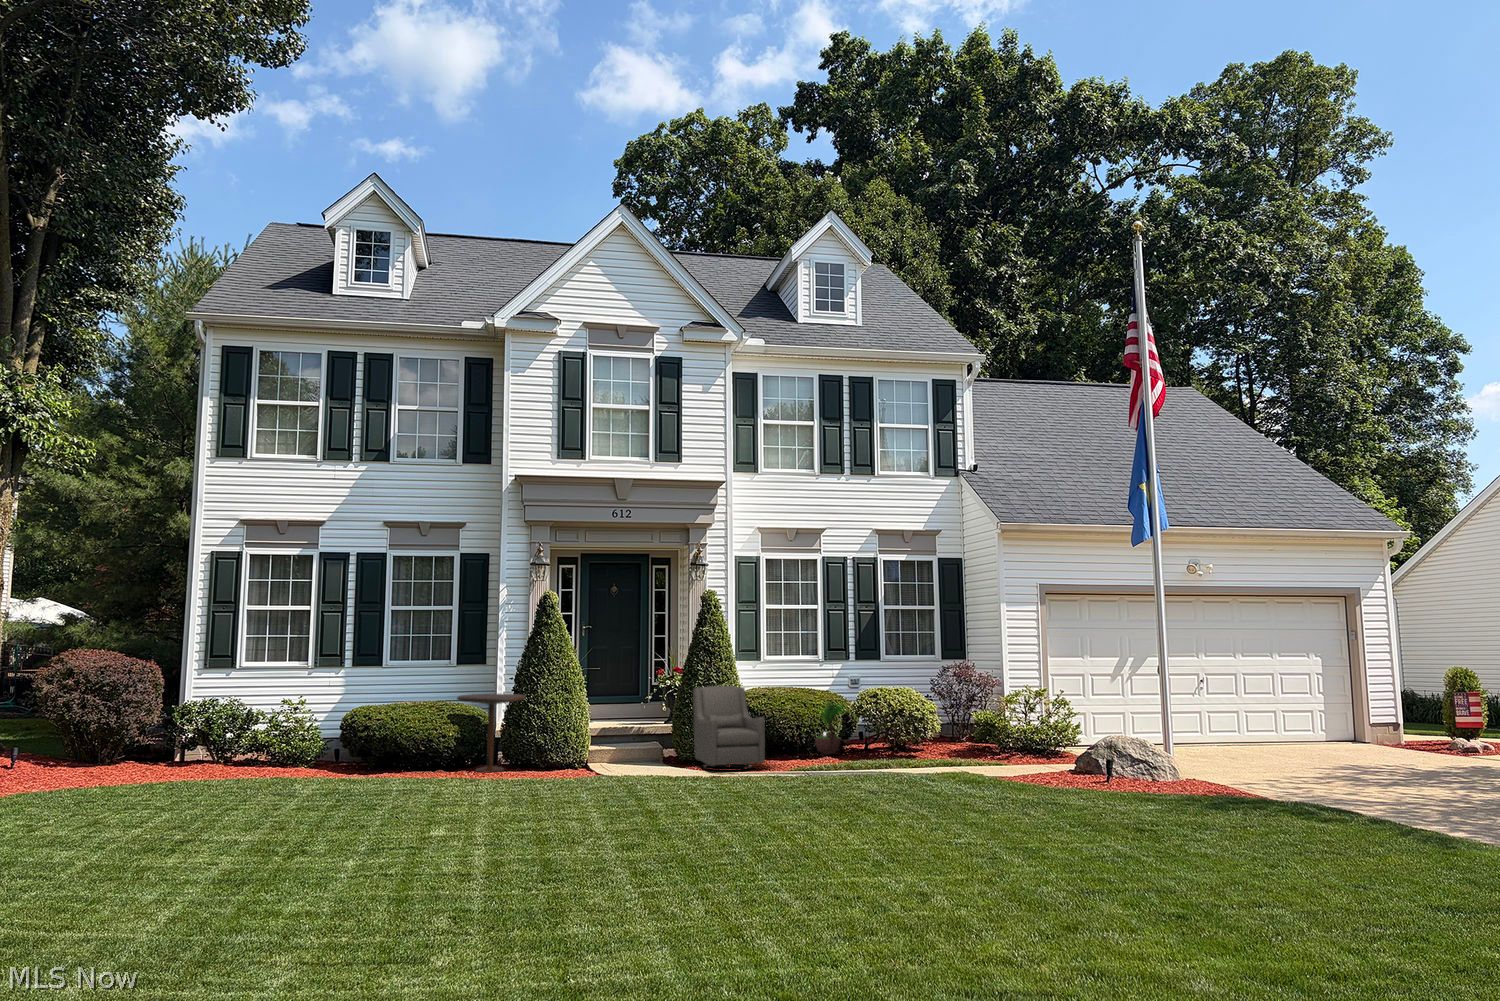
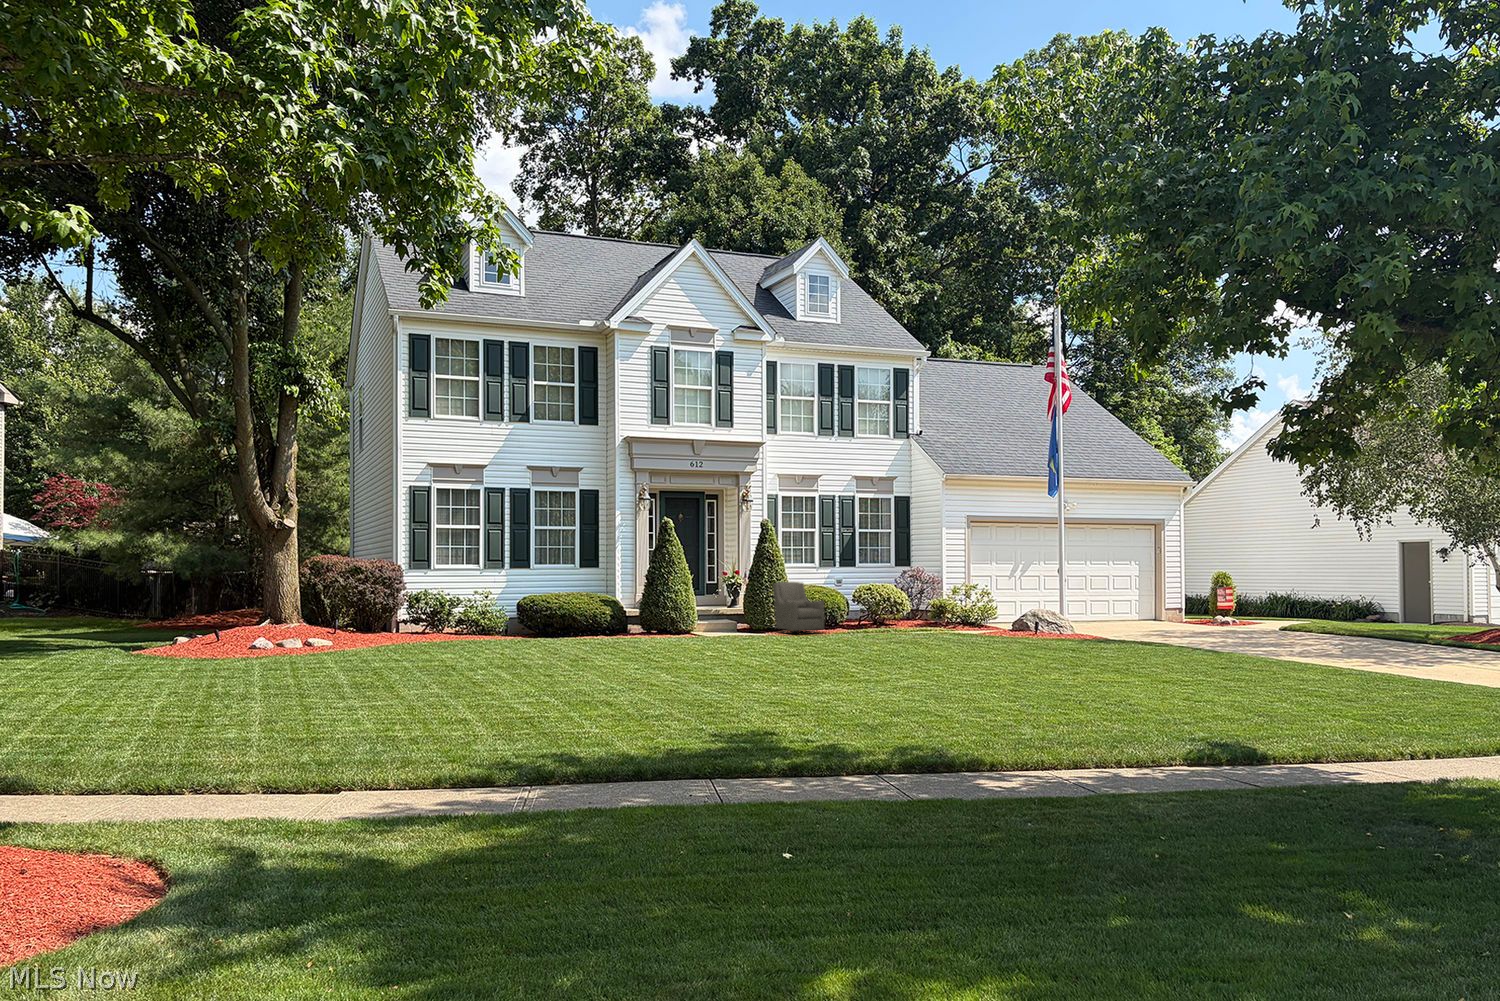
pedestal table: present [457,694,526,772] -> none [631,587,675,637]
potted tree: present [815,701,843,755] -> none [837,589,859,628]

